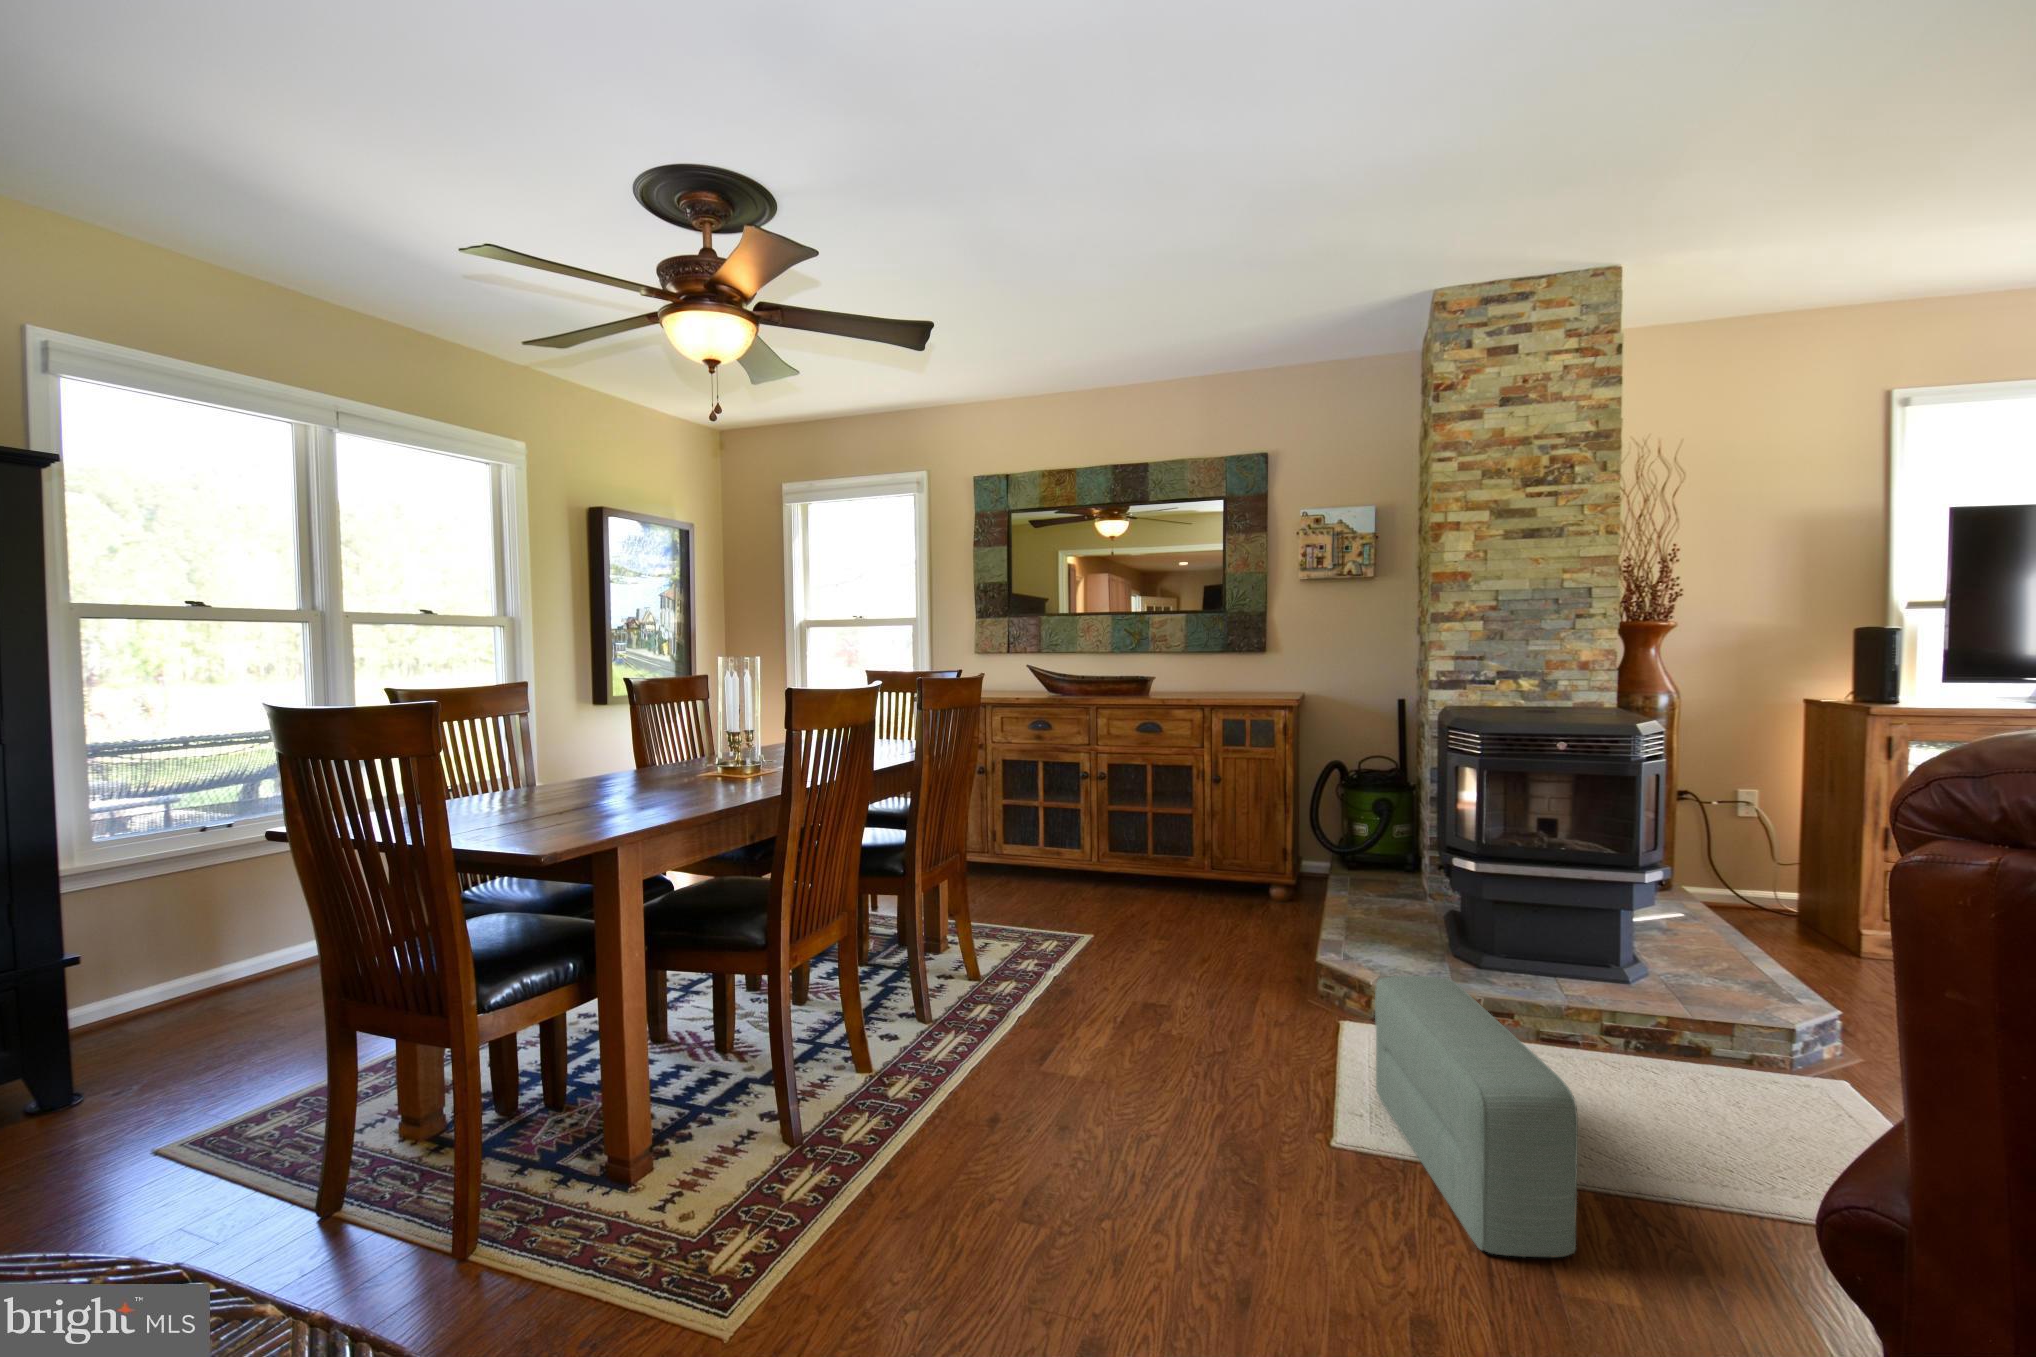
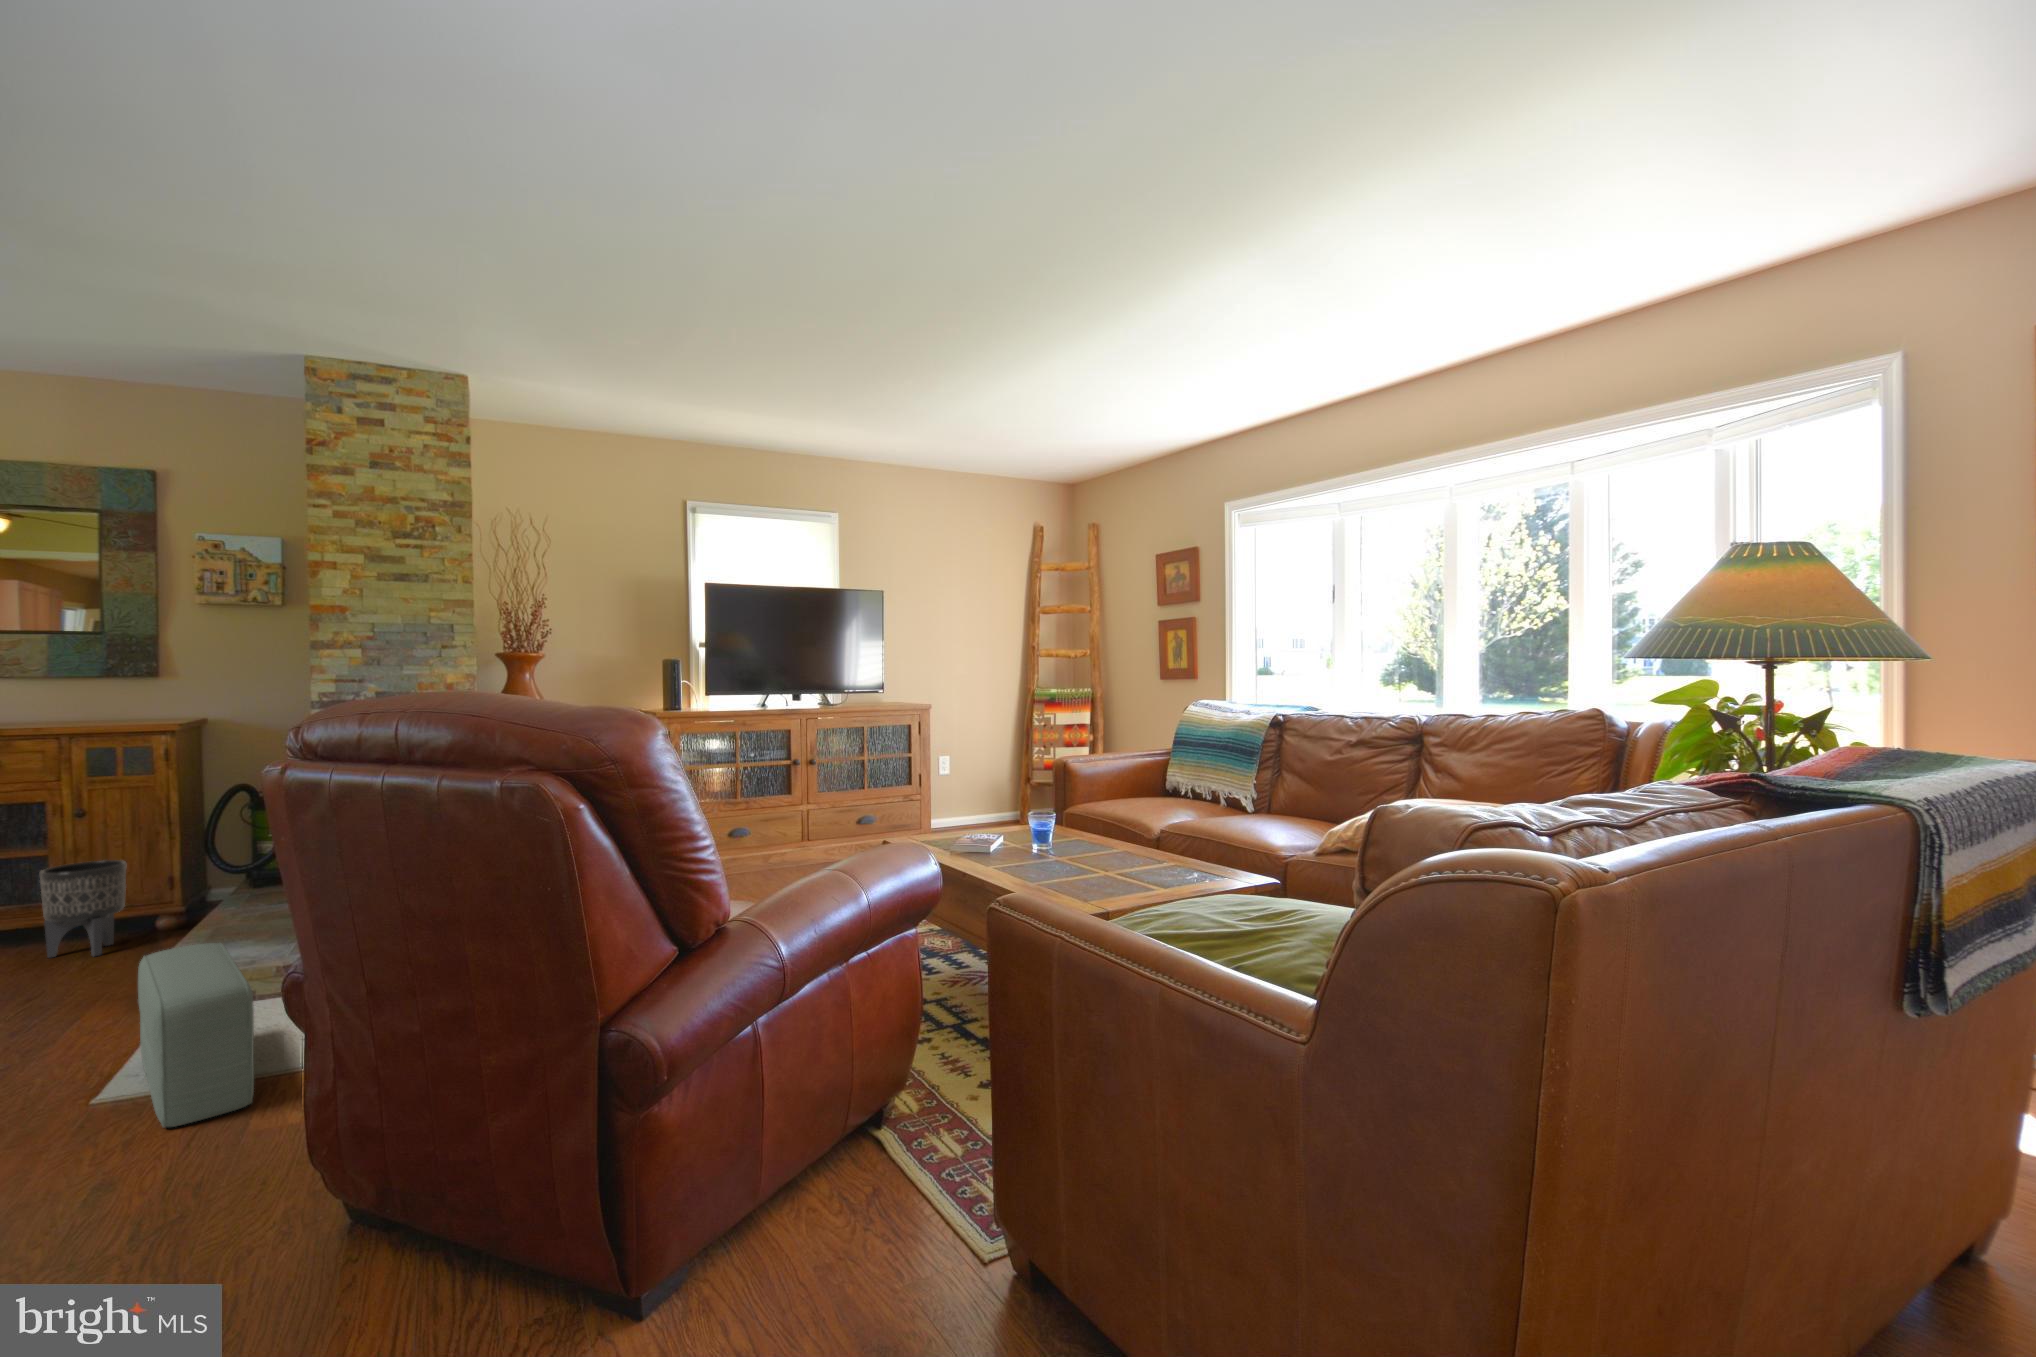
planter: none [1205,824,1264,916] -> present [40,860,126,958]

